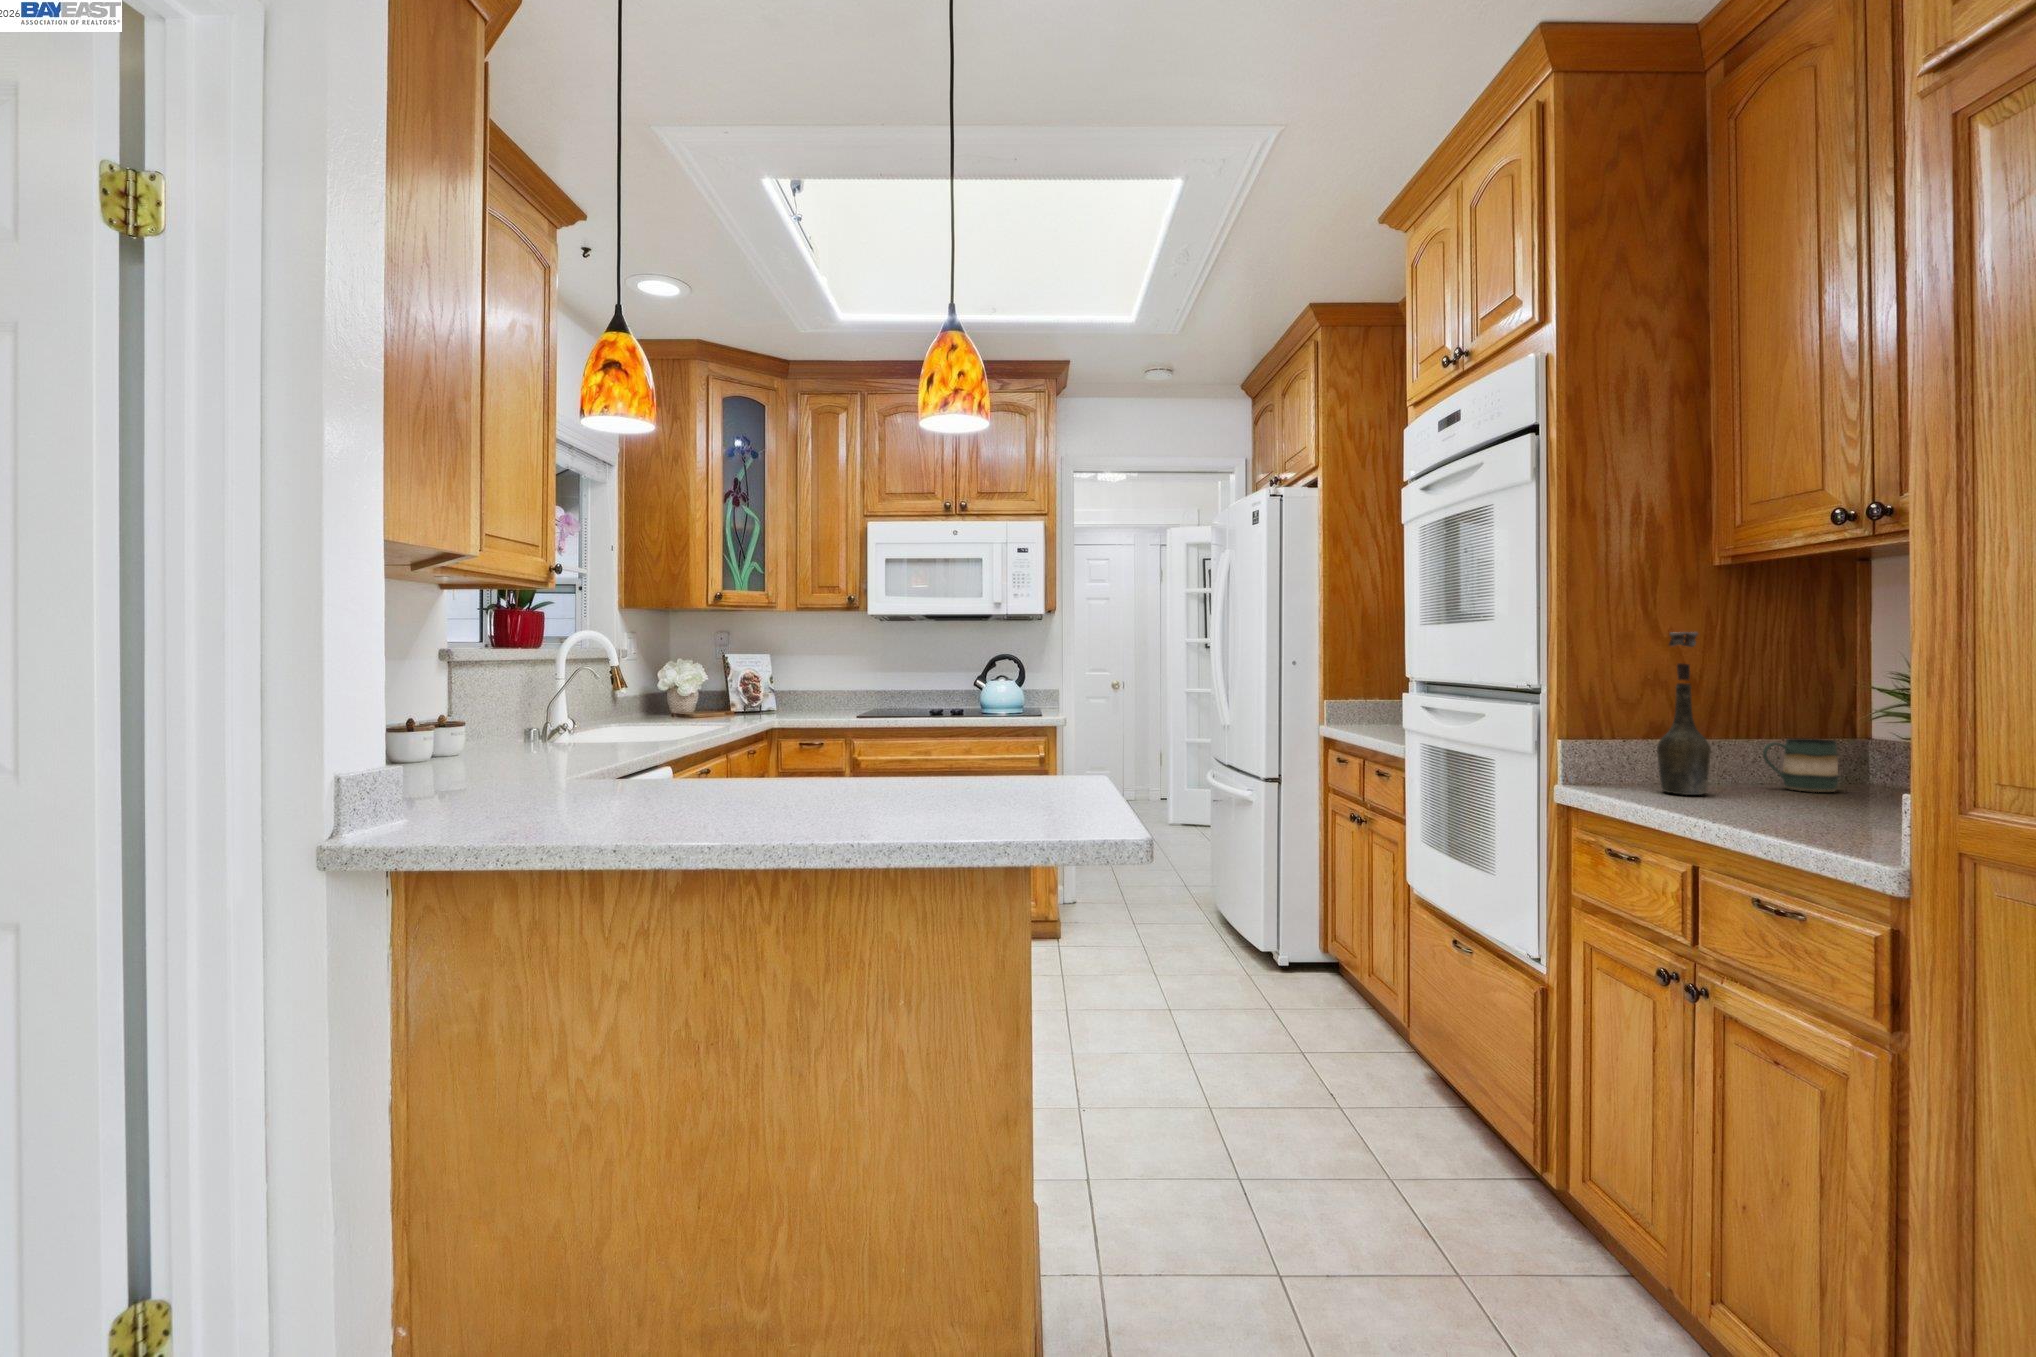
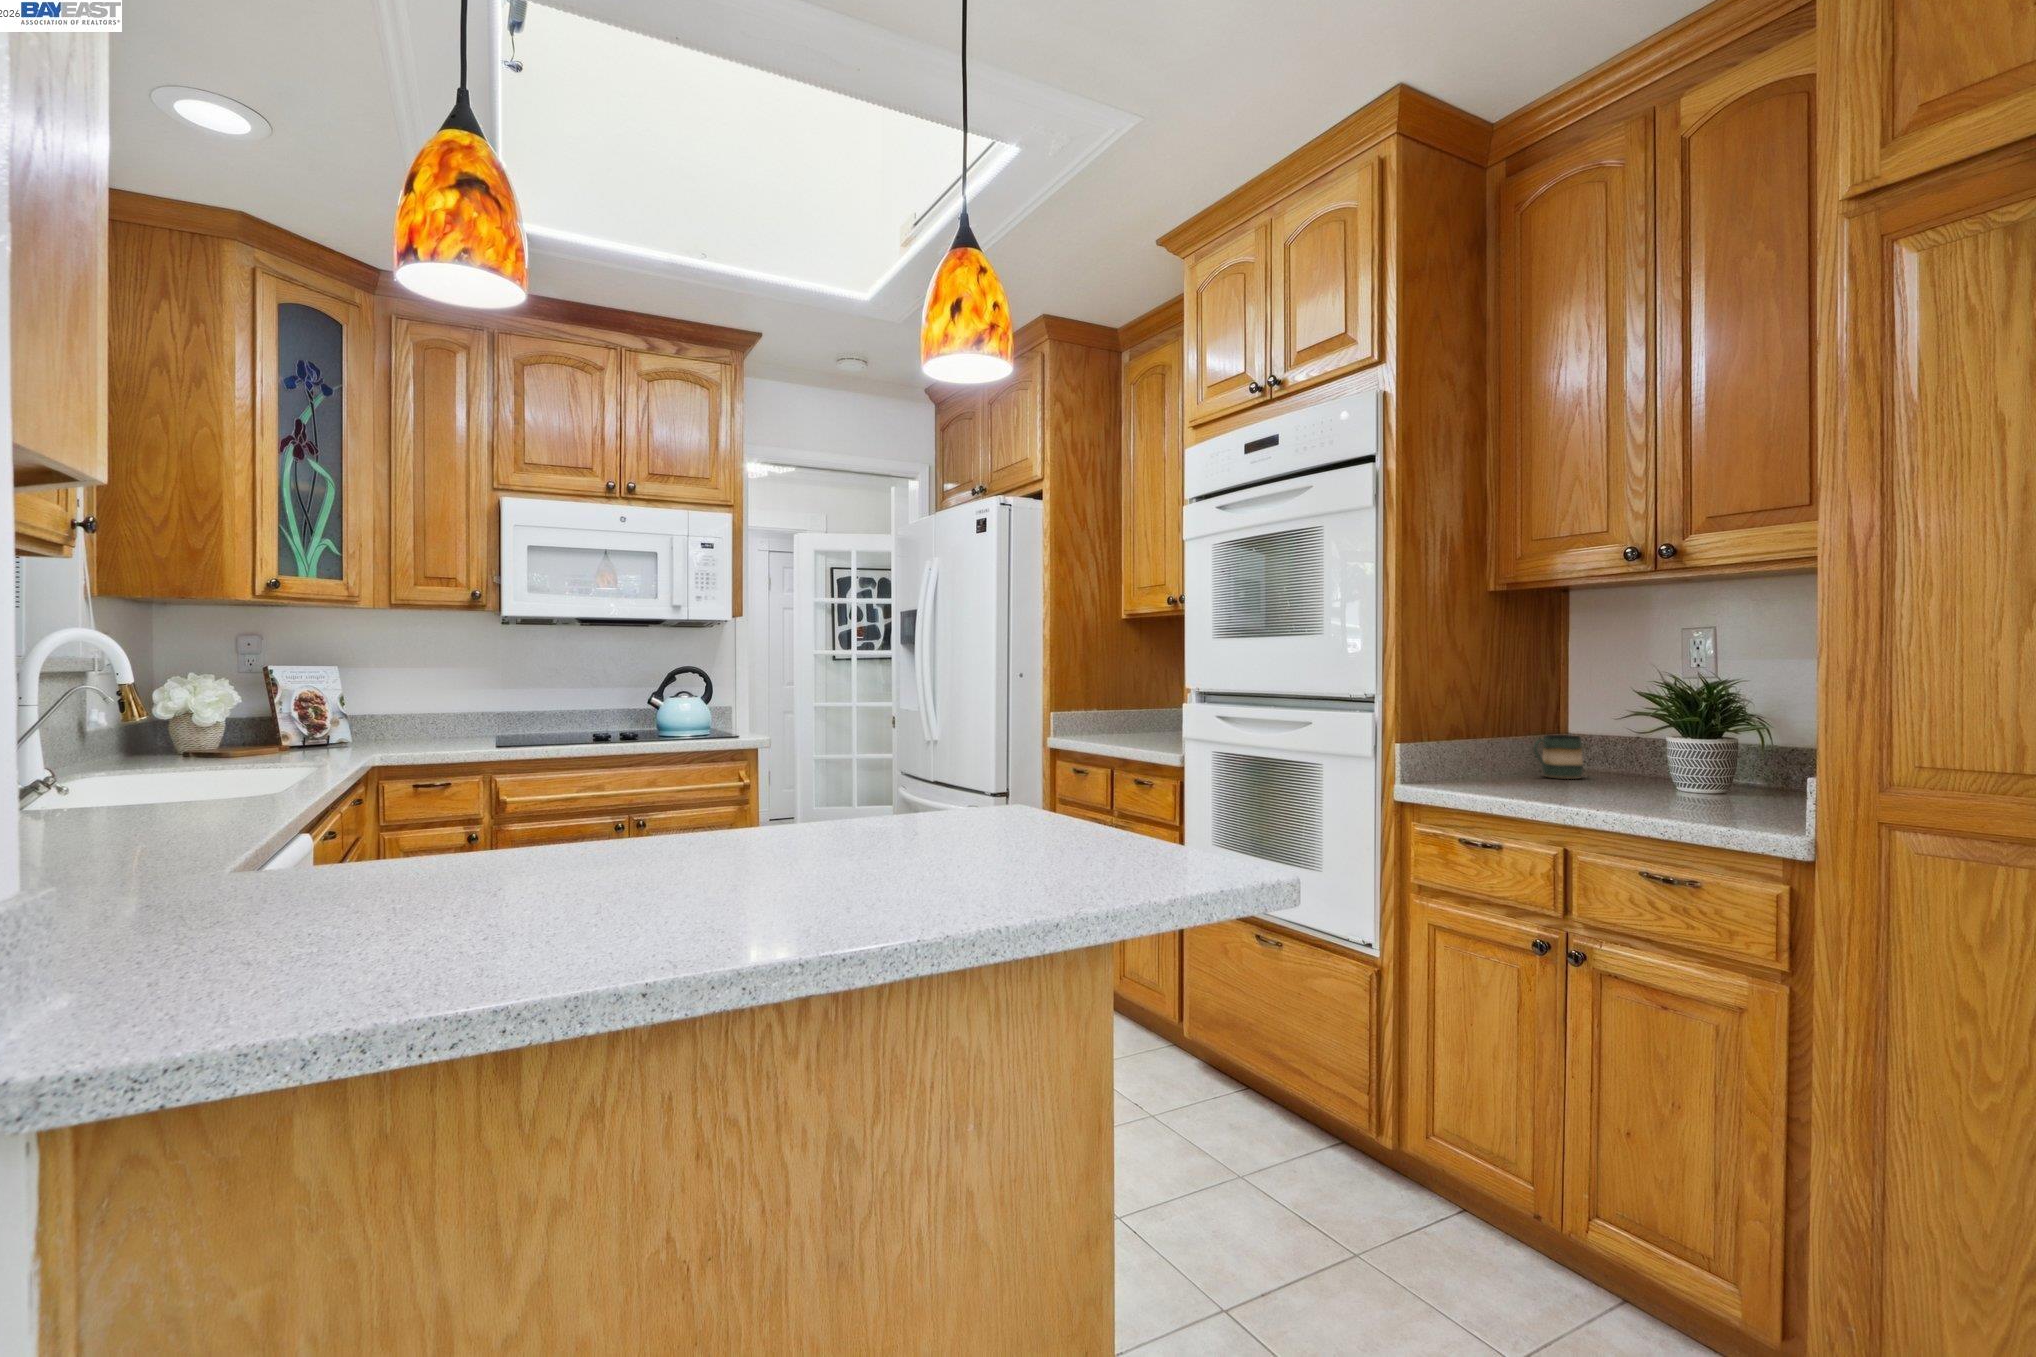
bottle: present [1657,632,1711,795] -> none [1482,646,1525,787]

